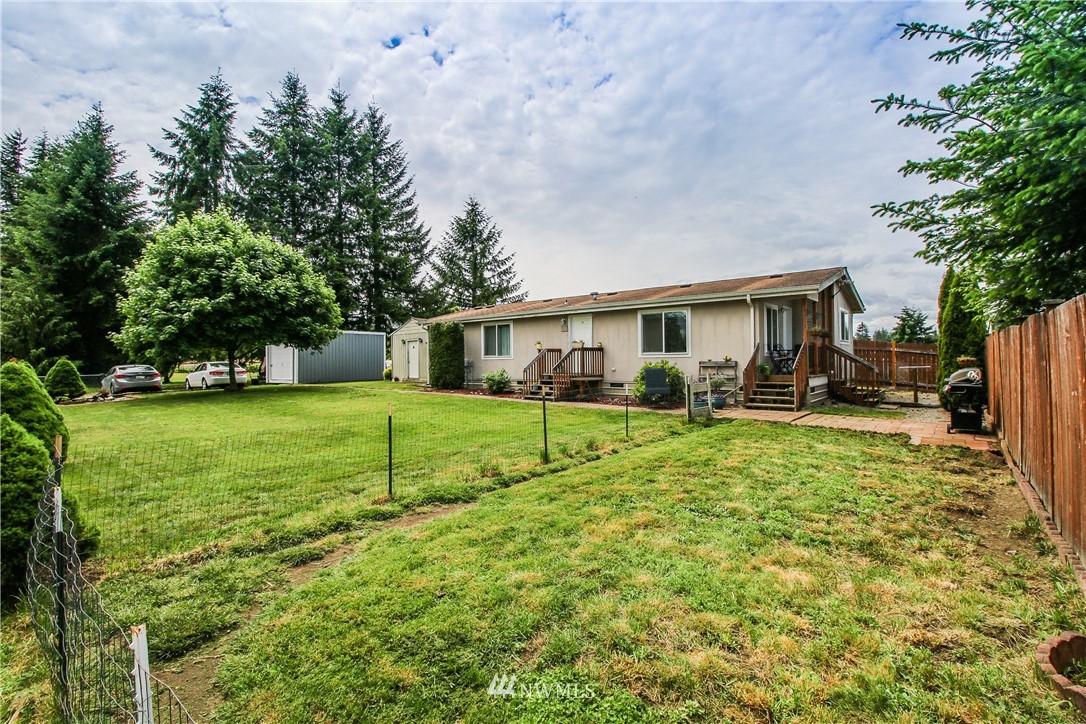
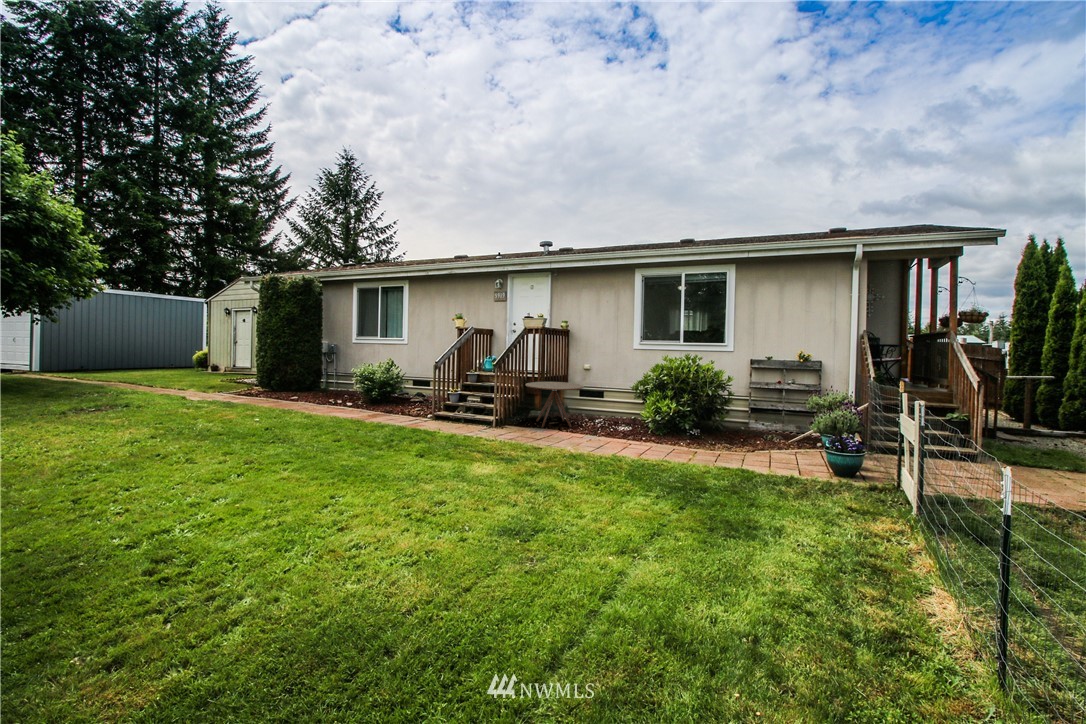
chair: present [644,368,671,409] -> none [687,374,752,458]

